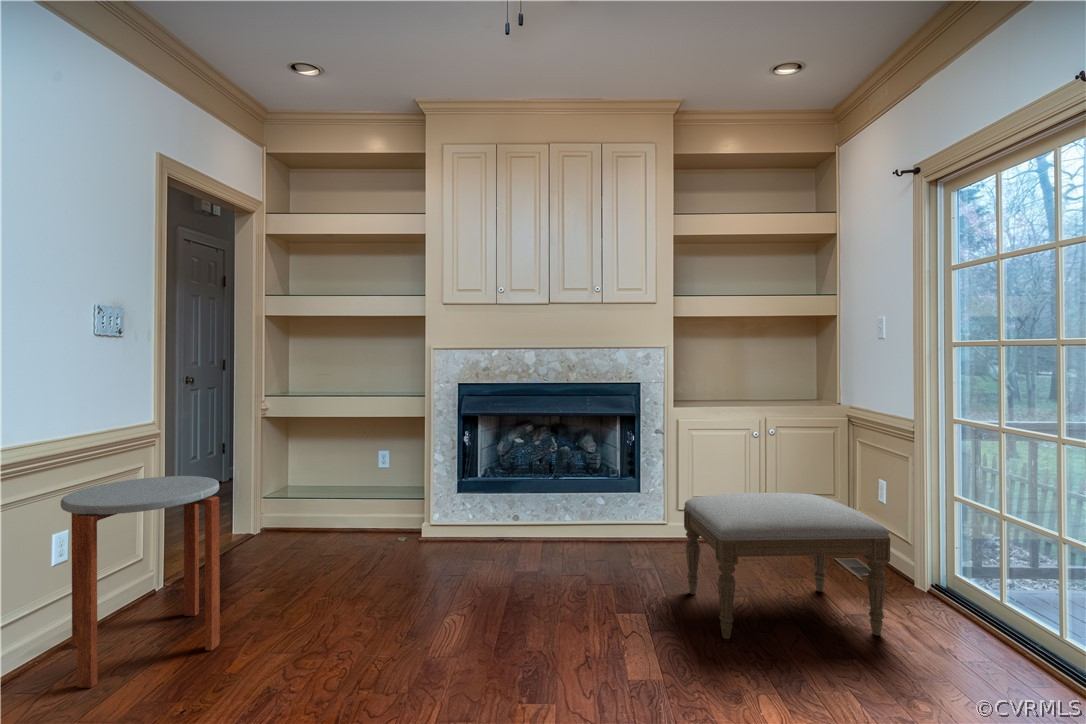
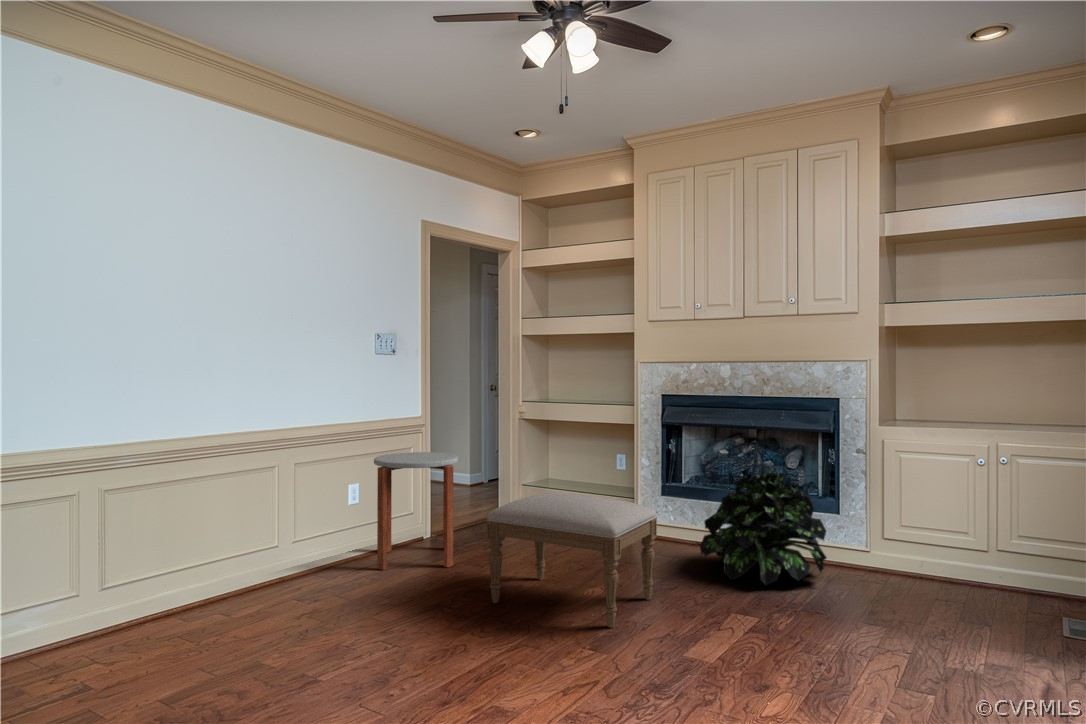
potted plant: none [526,459,658,582] -> present [700,472,827,585]
ottoman: present [684,493,890,639] -> present [486,493,657,628]

